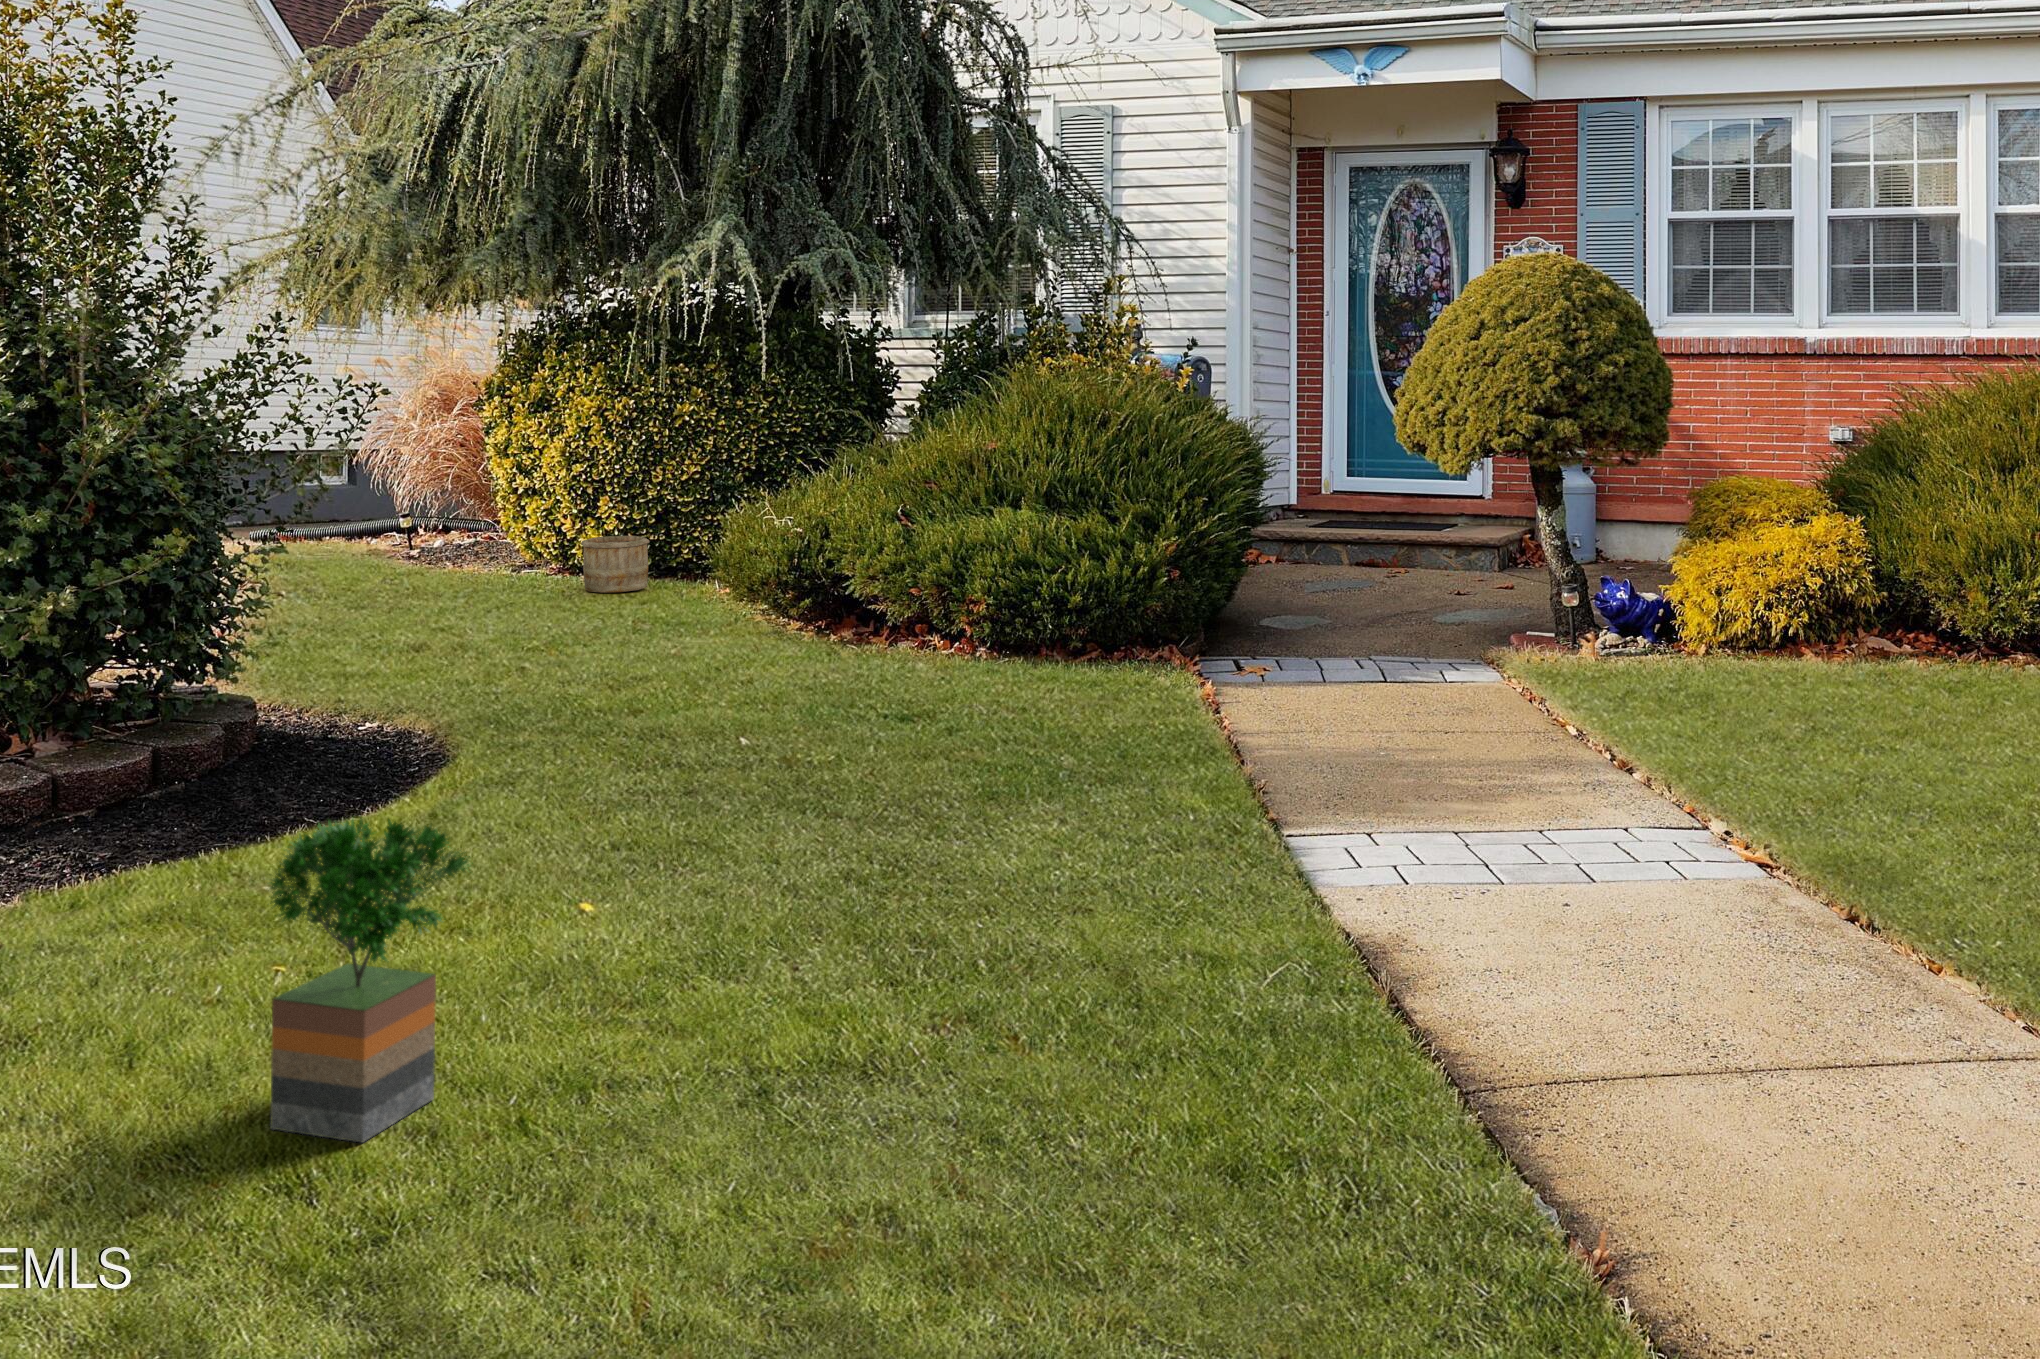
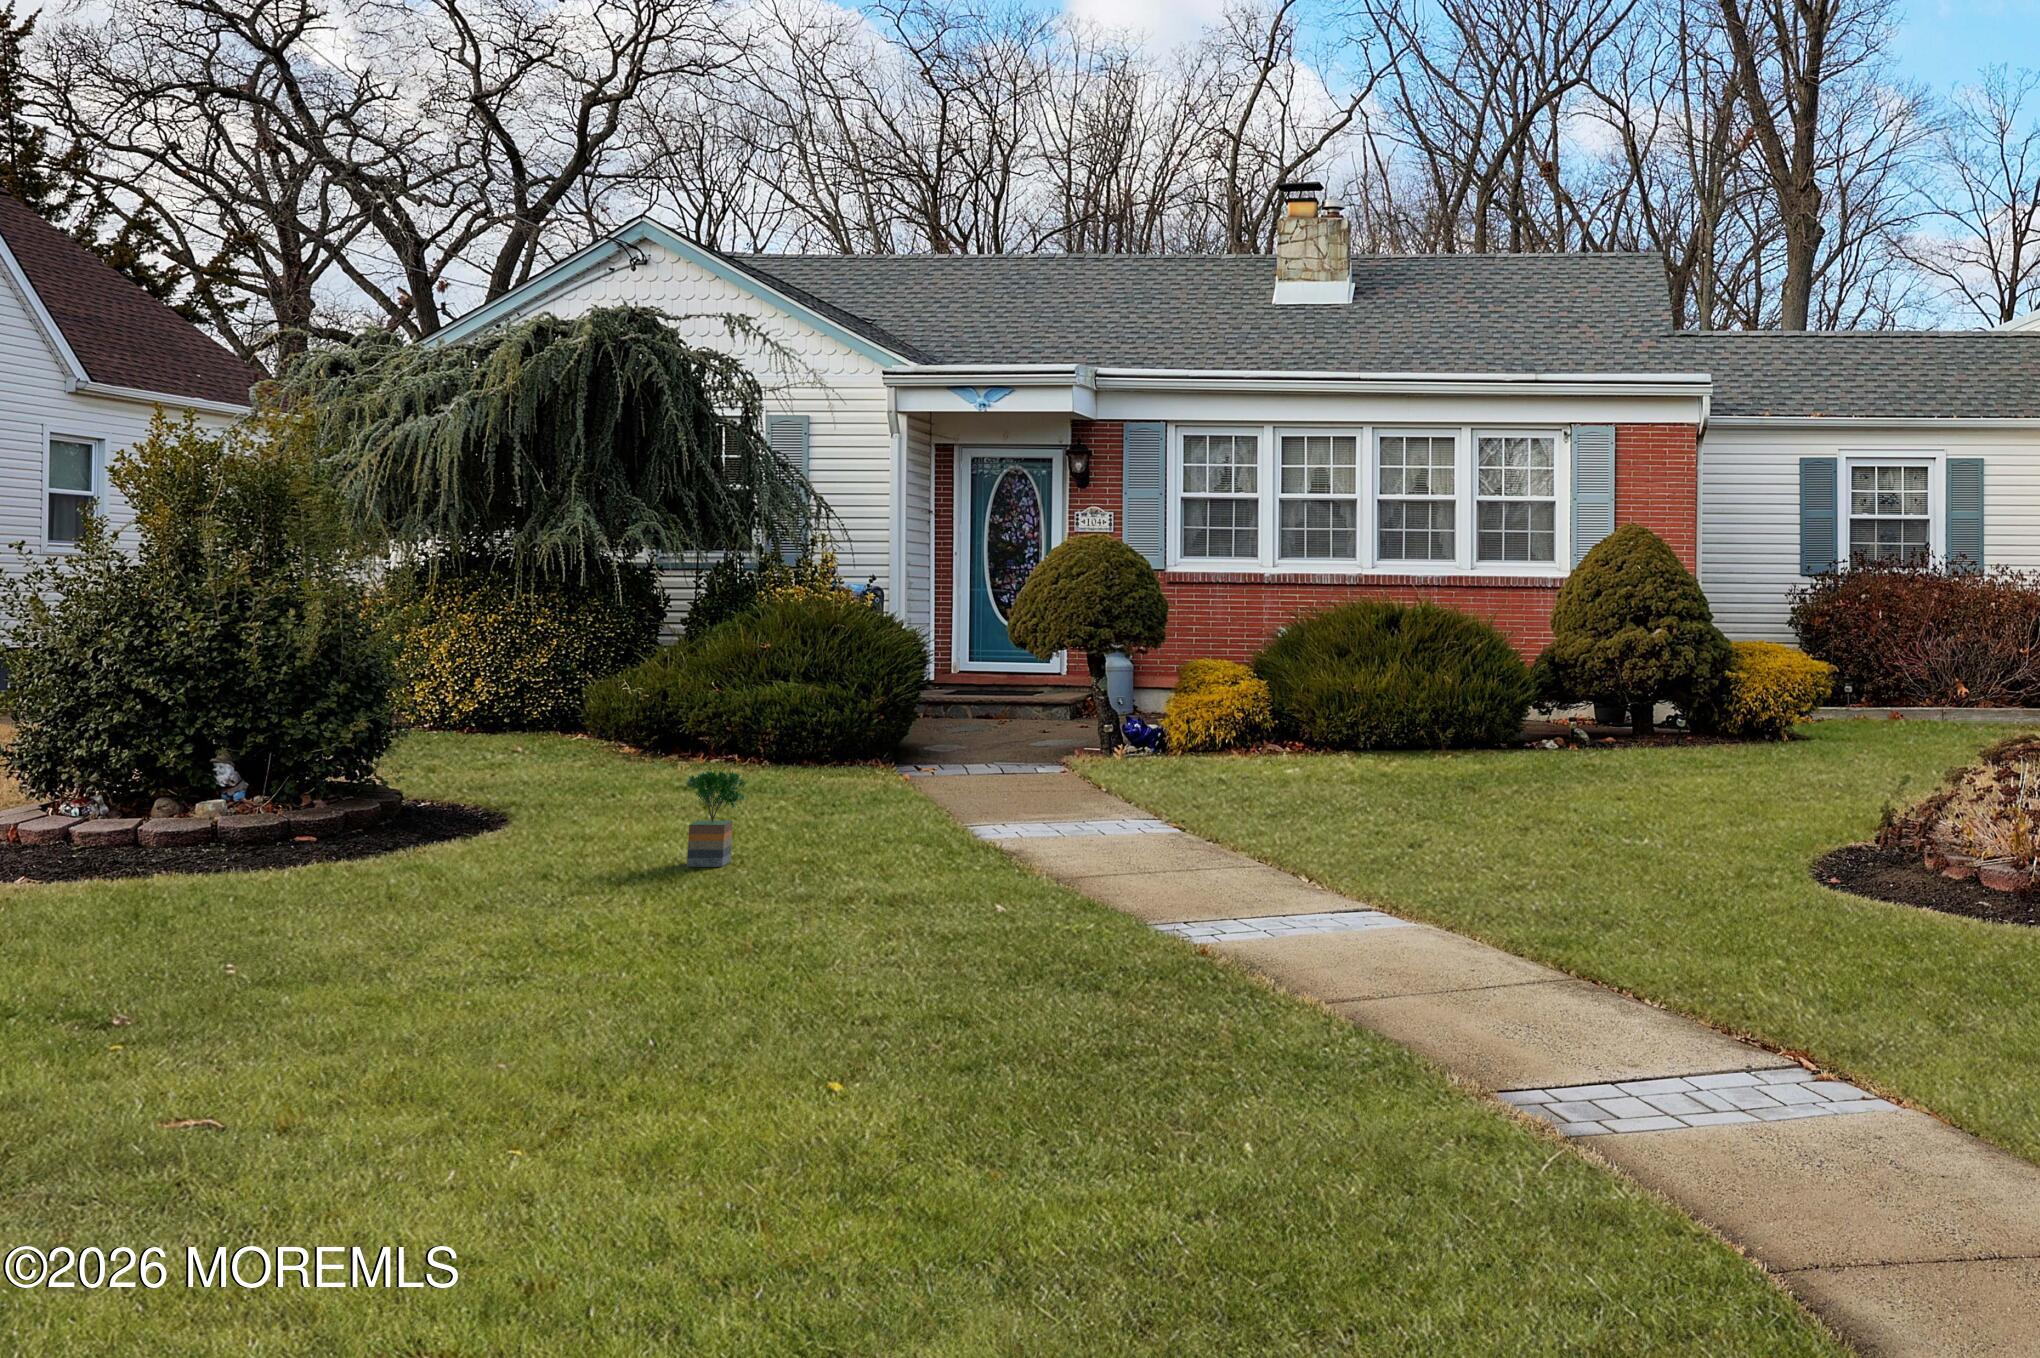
wooden bucket: present [581,536,649,593] -> none [462,712,511,749]

